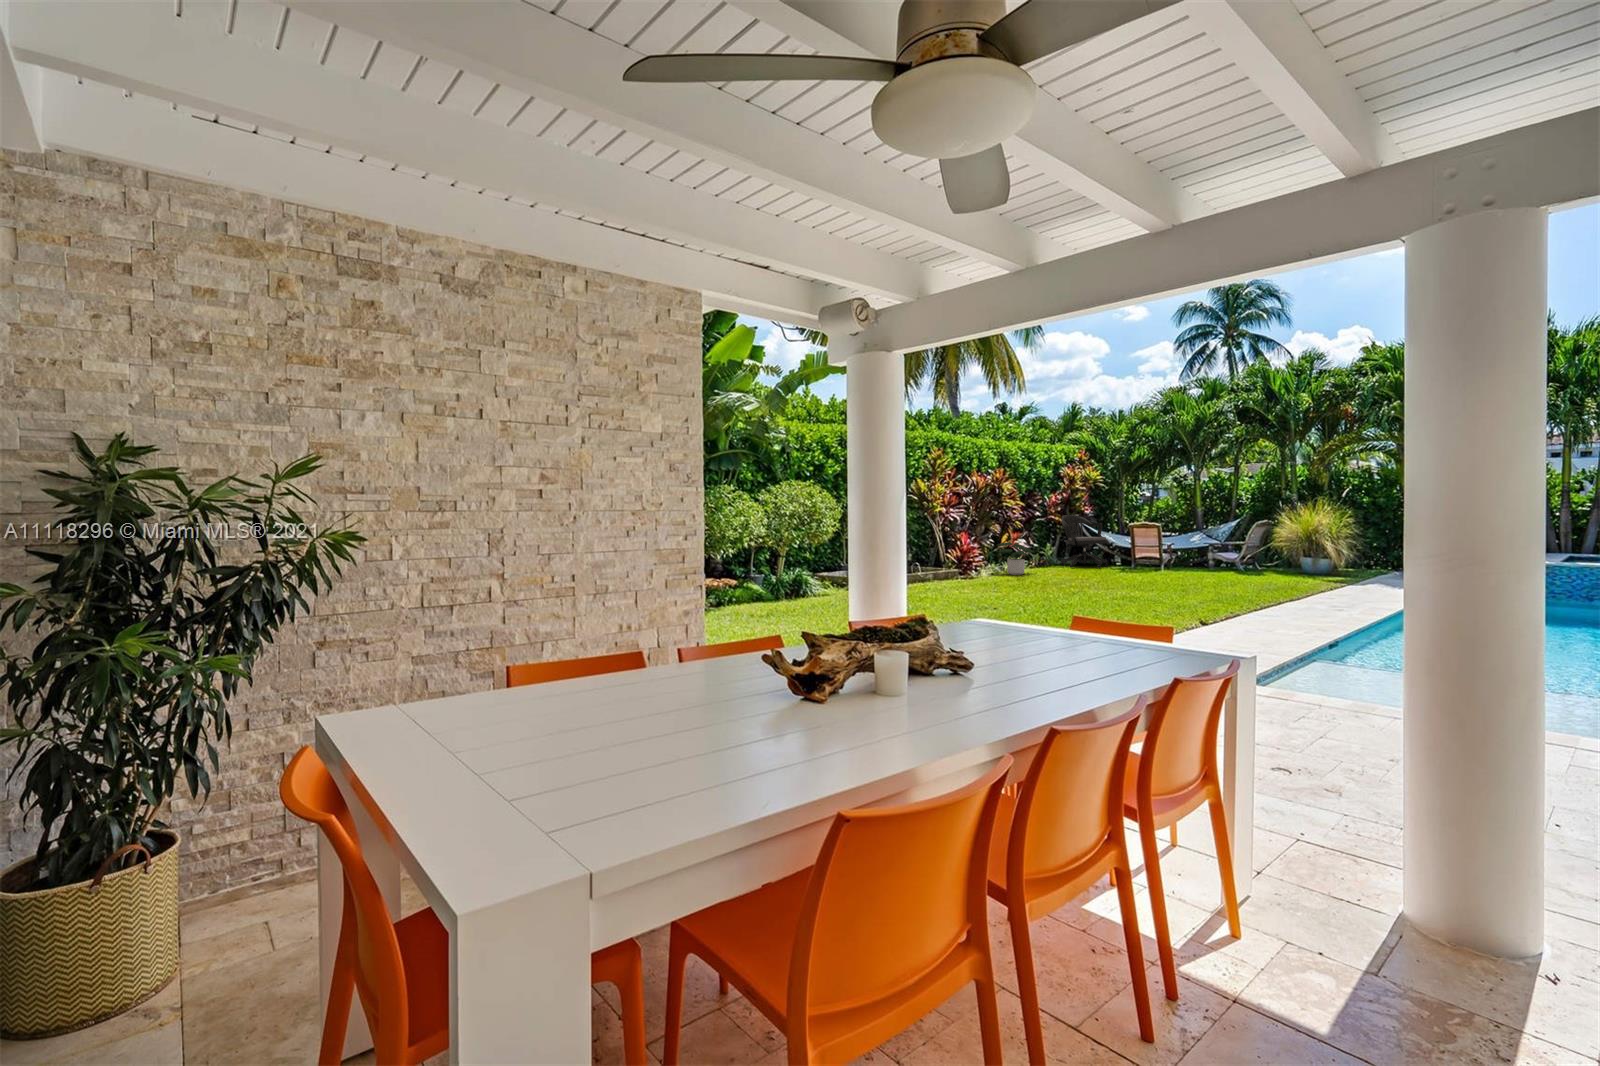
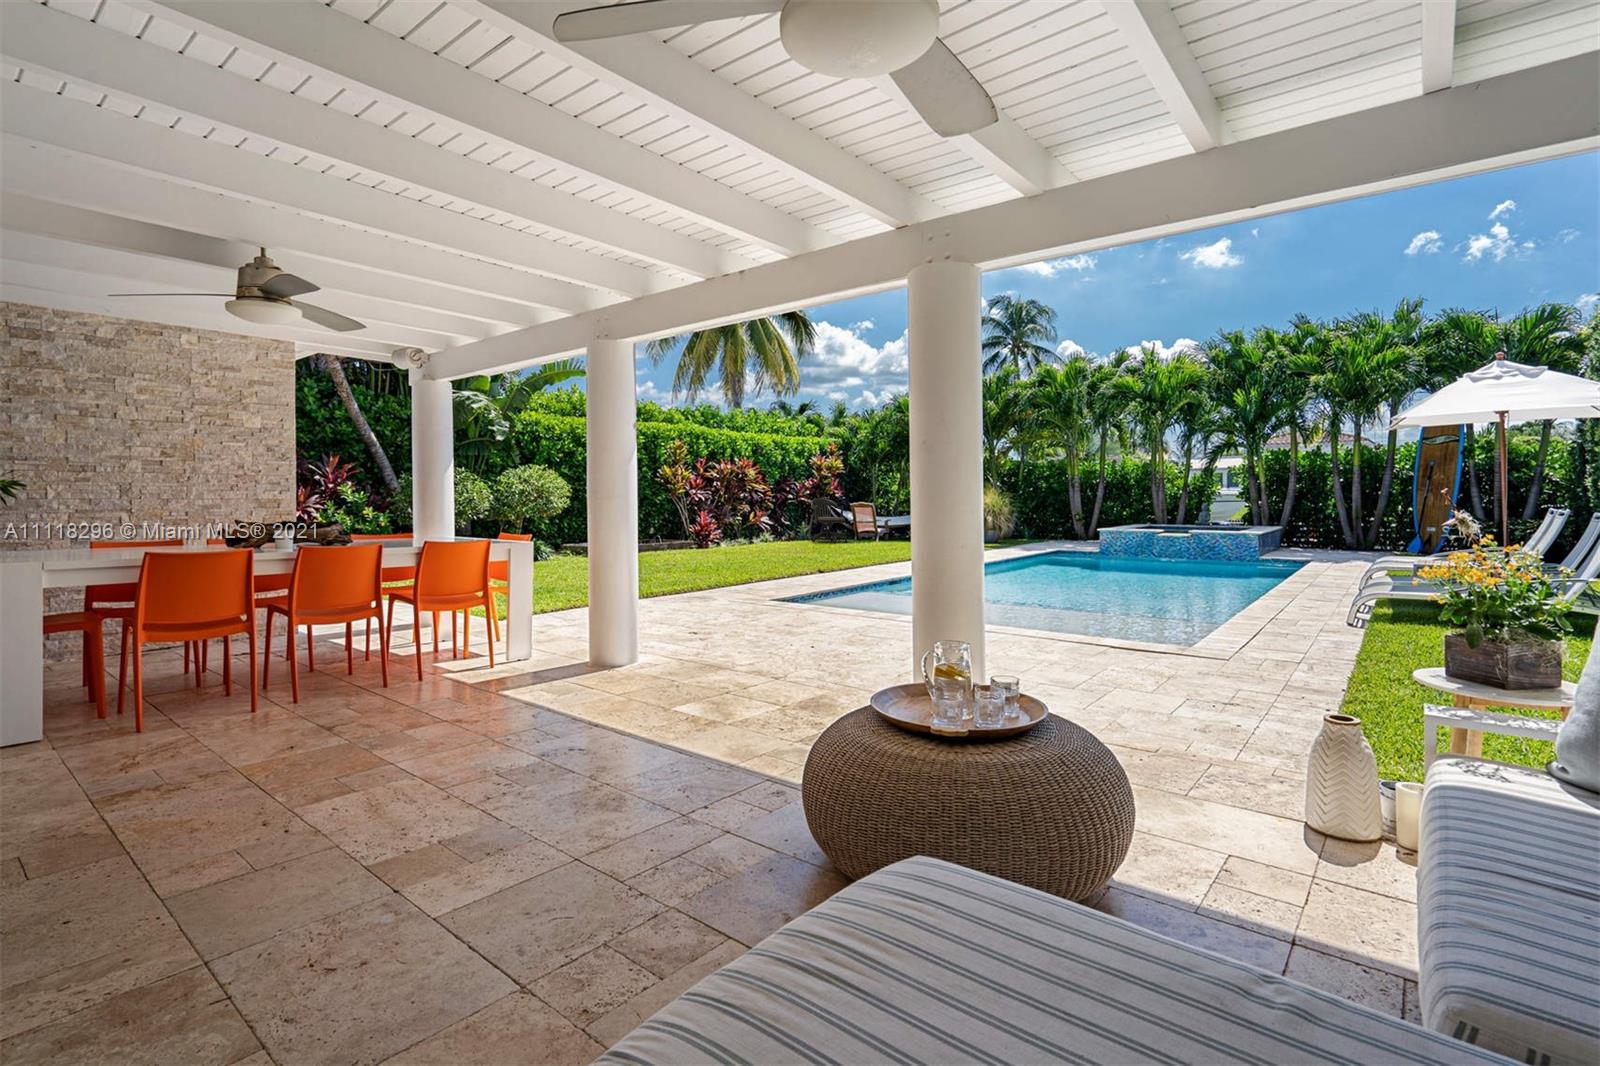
potted plant: present [998,543,1034,575] -> none [740,520,774,547]

